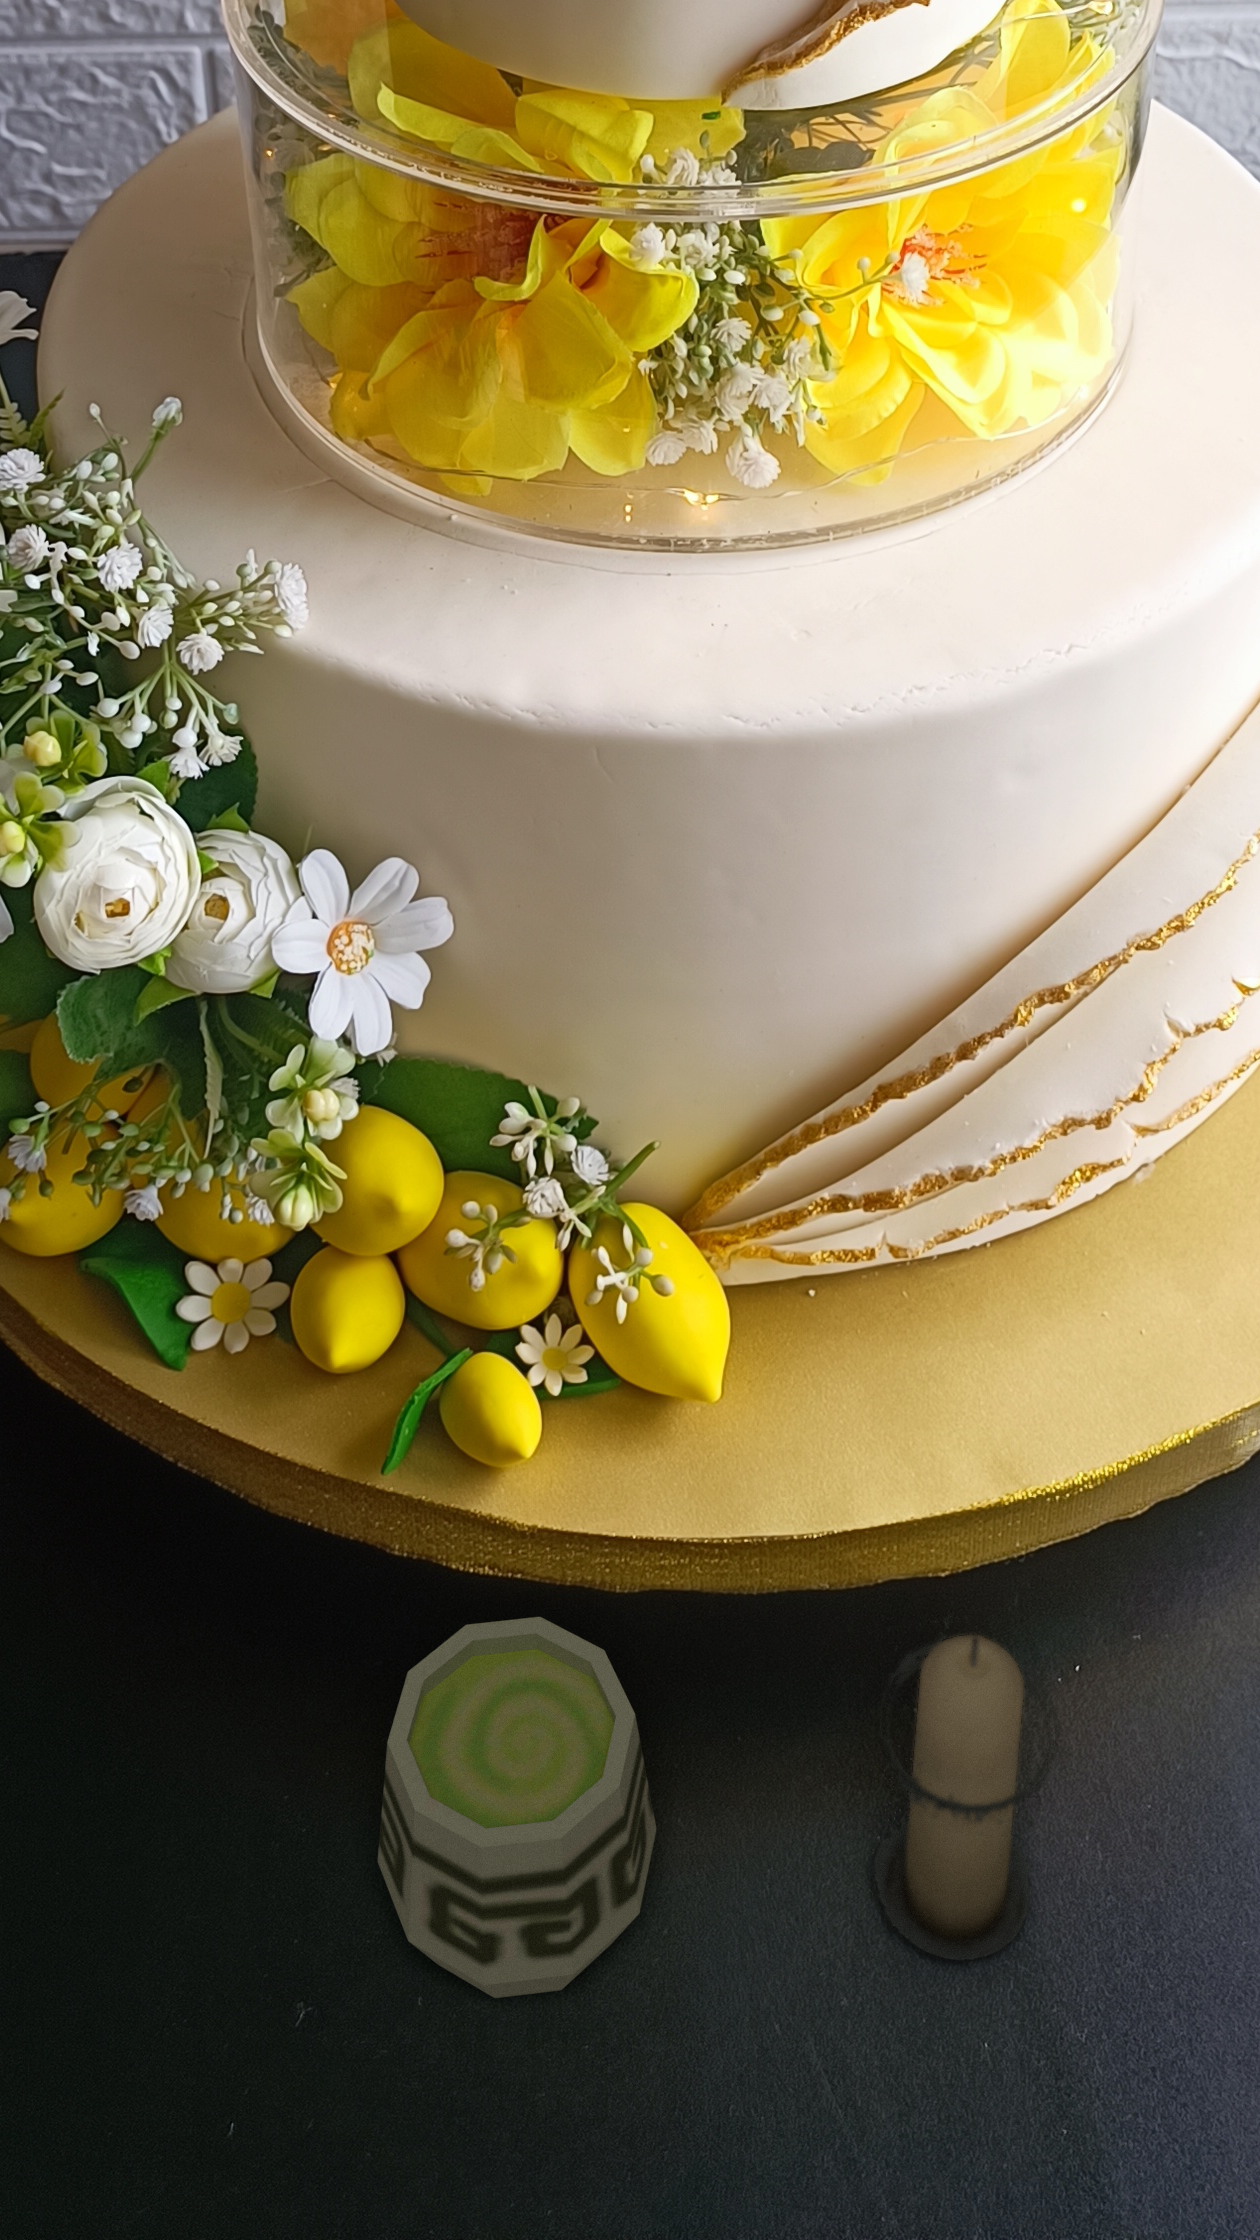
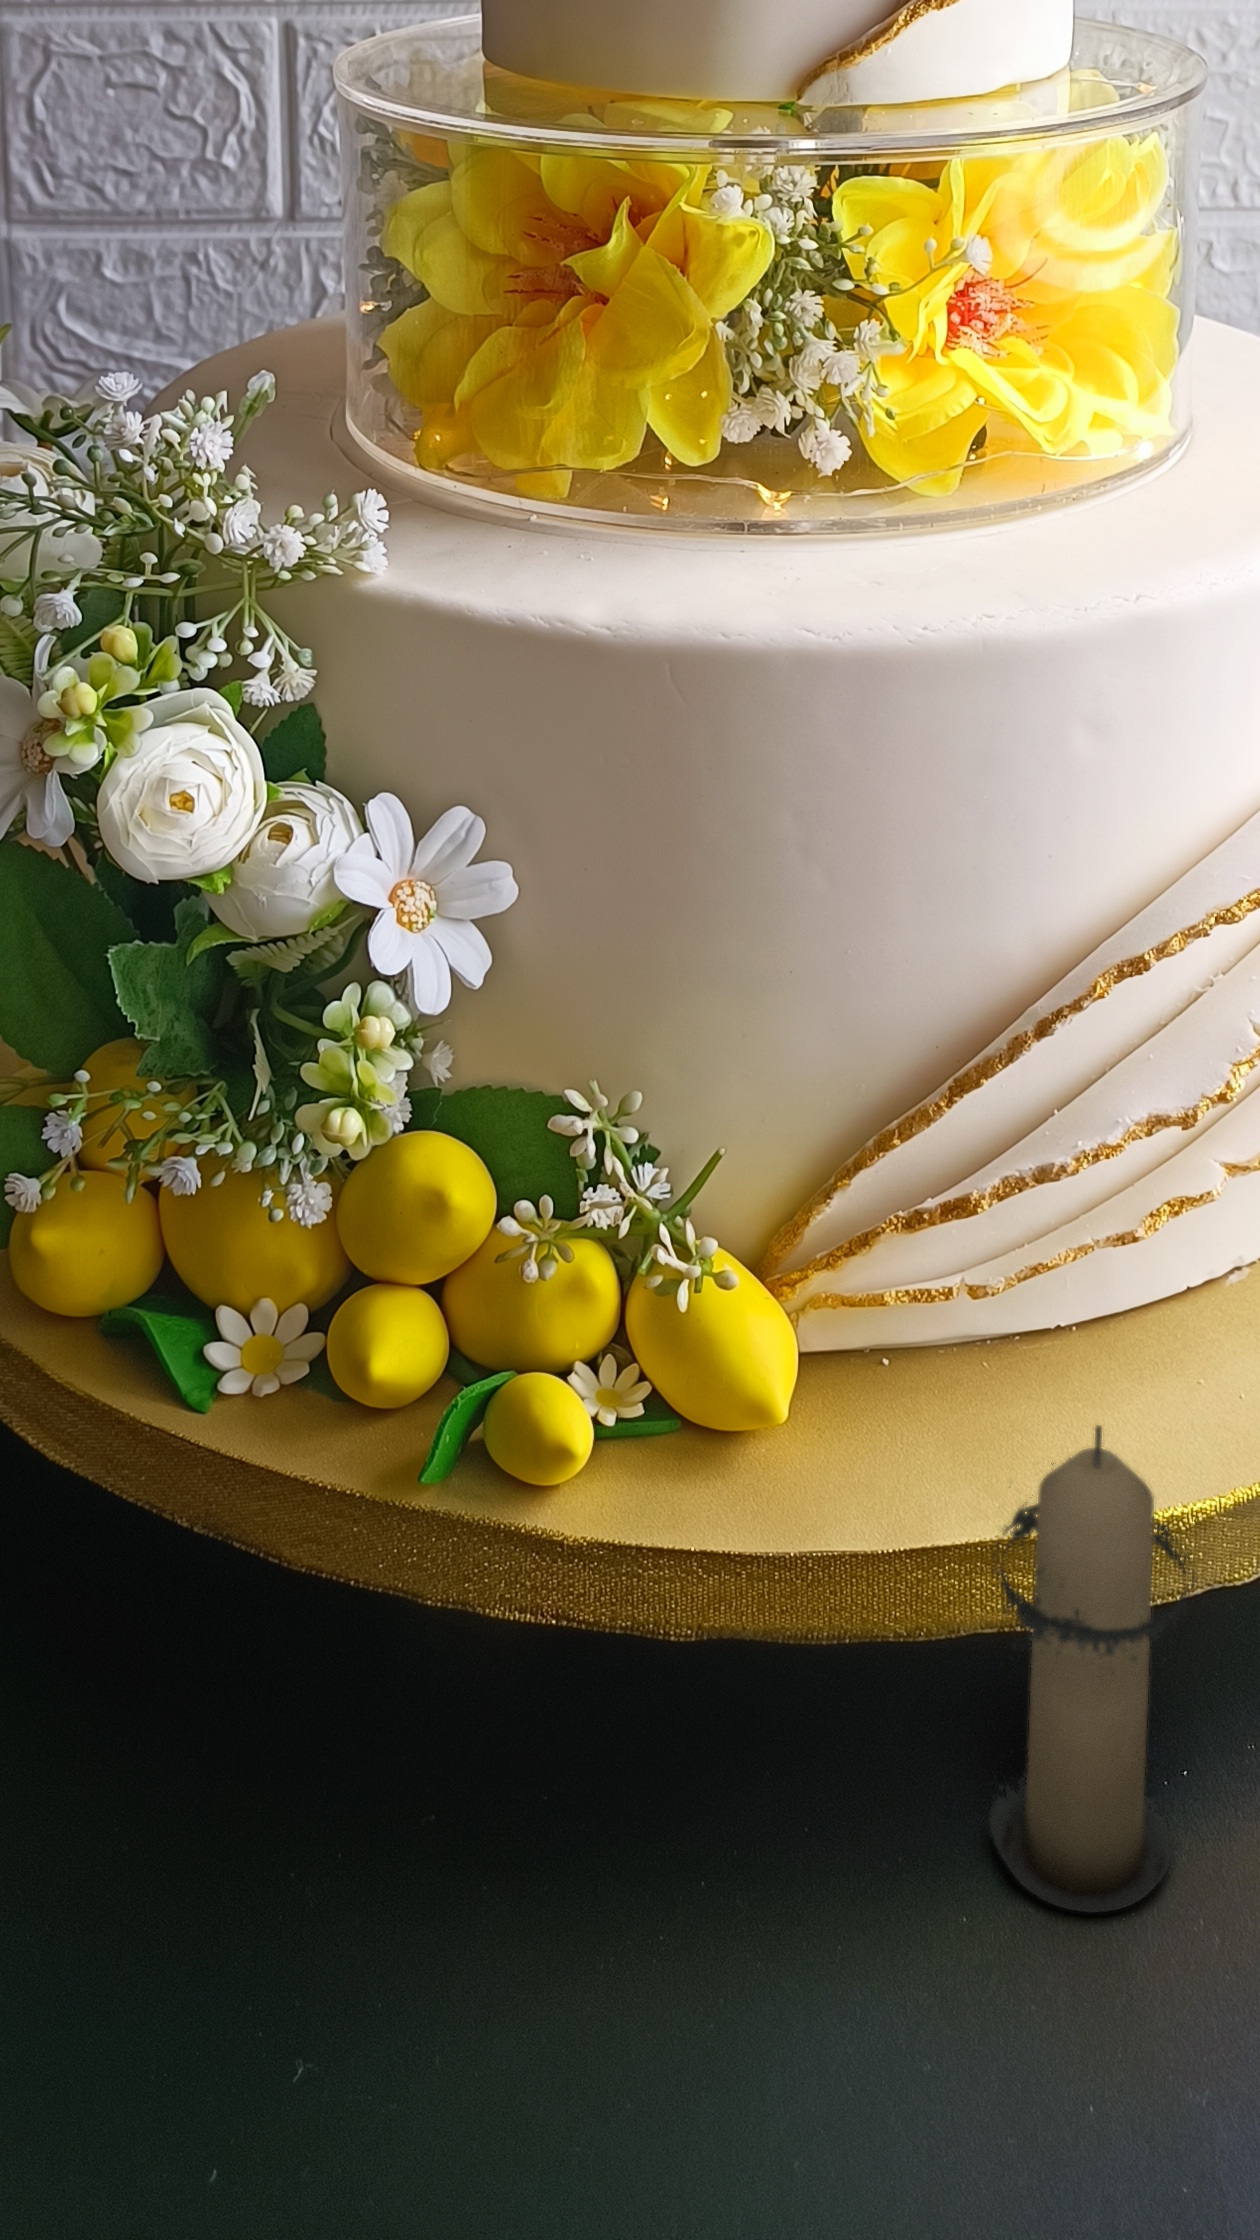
cup: present [378,1617,656,1998] -> none [418,1484,739,1944]

